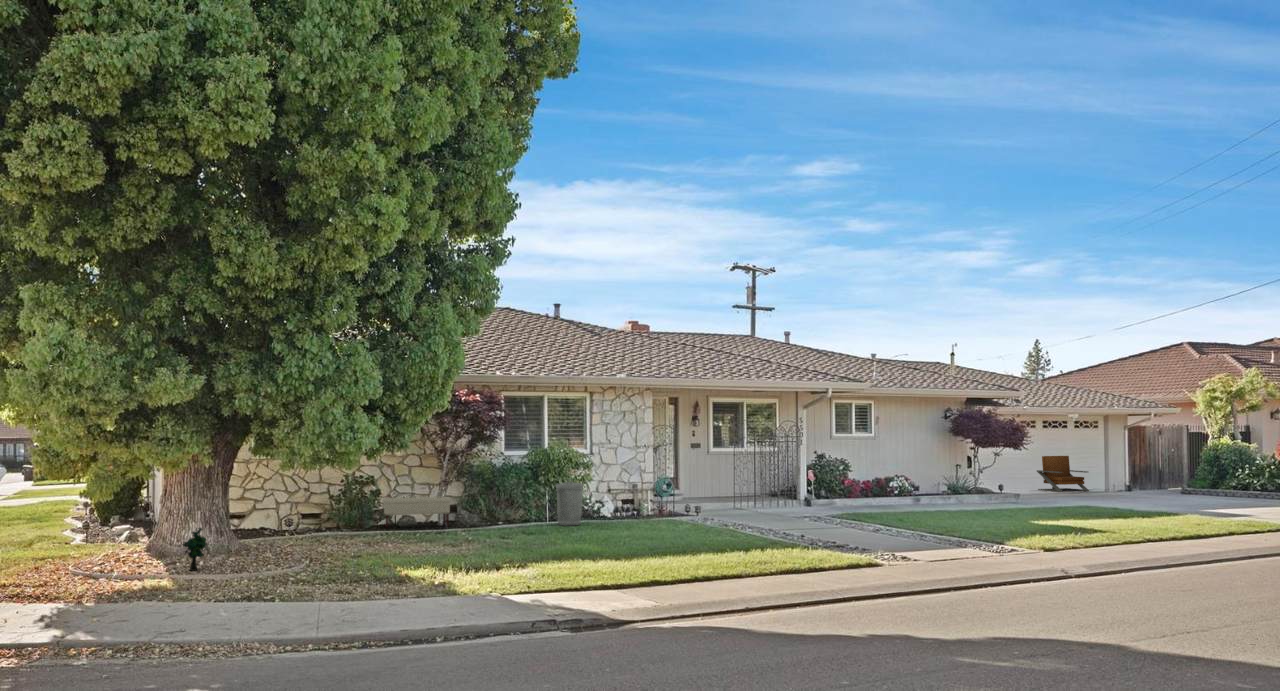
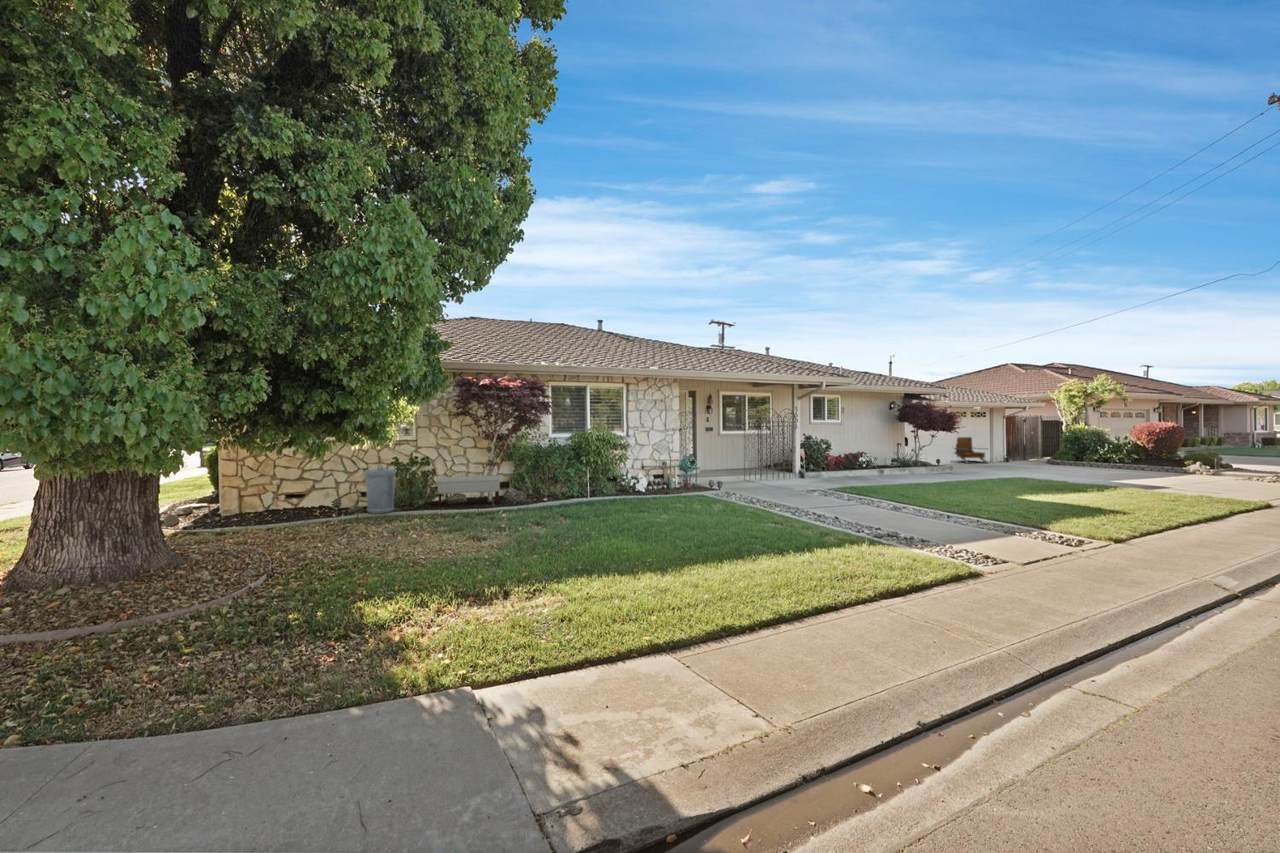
trash can: present [556,481,583,526] -> present [365,466,396,514]
decorative plant: present [183,528,207,571] -> none [98,535,144,591]

